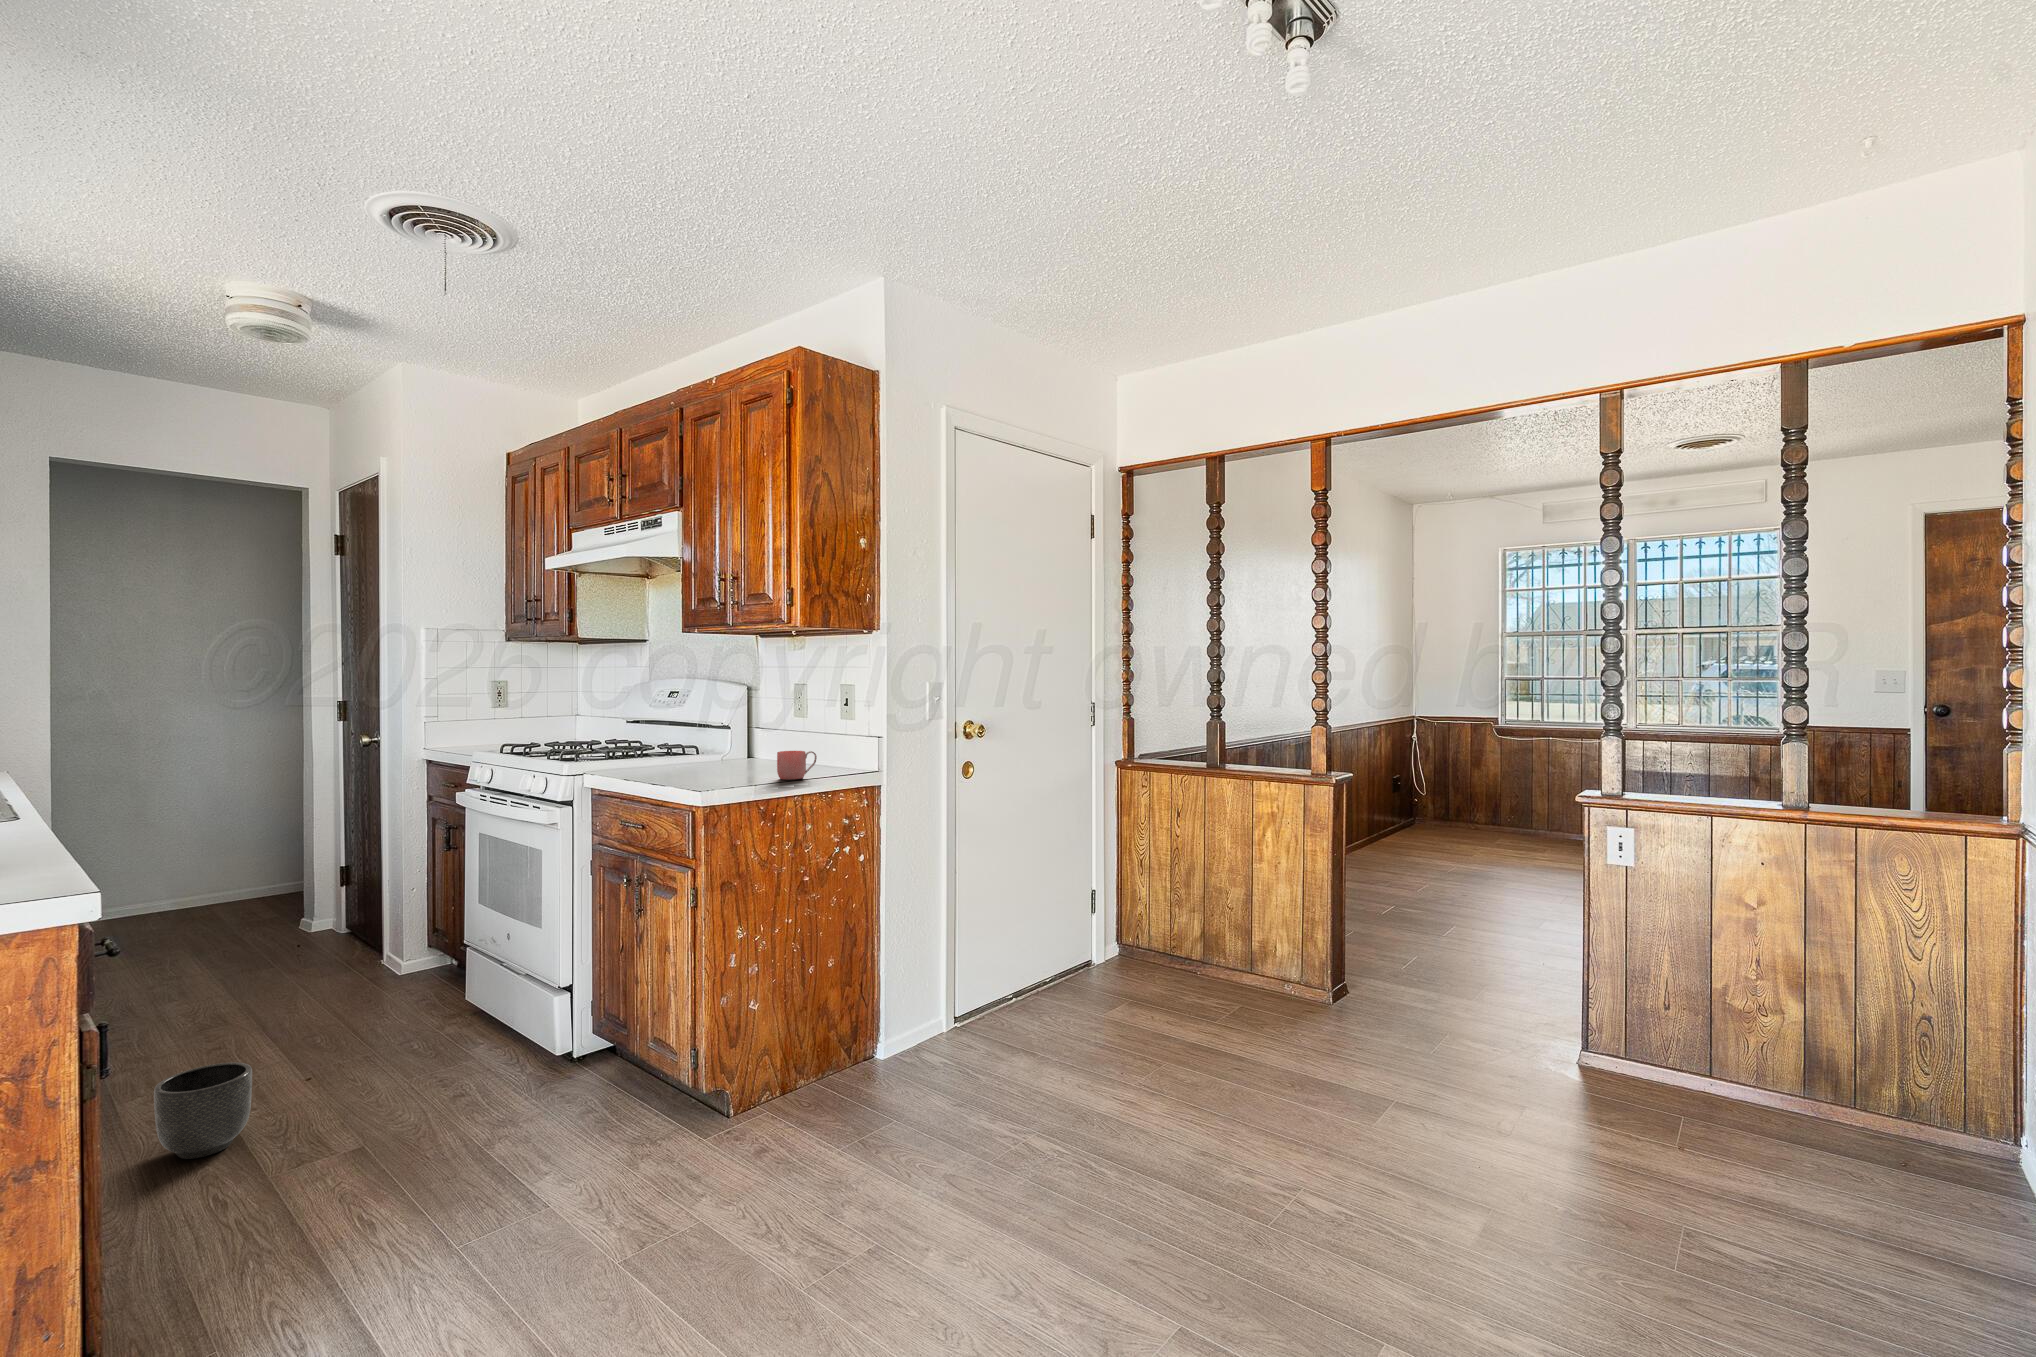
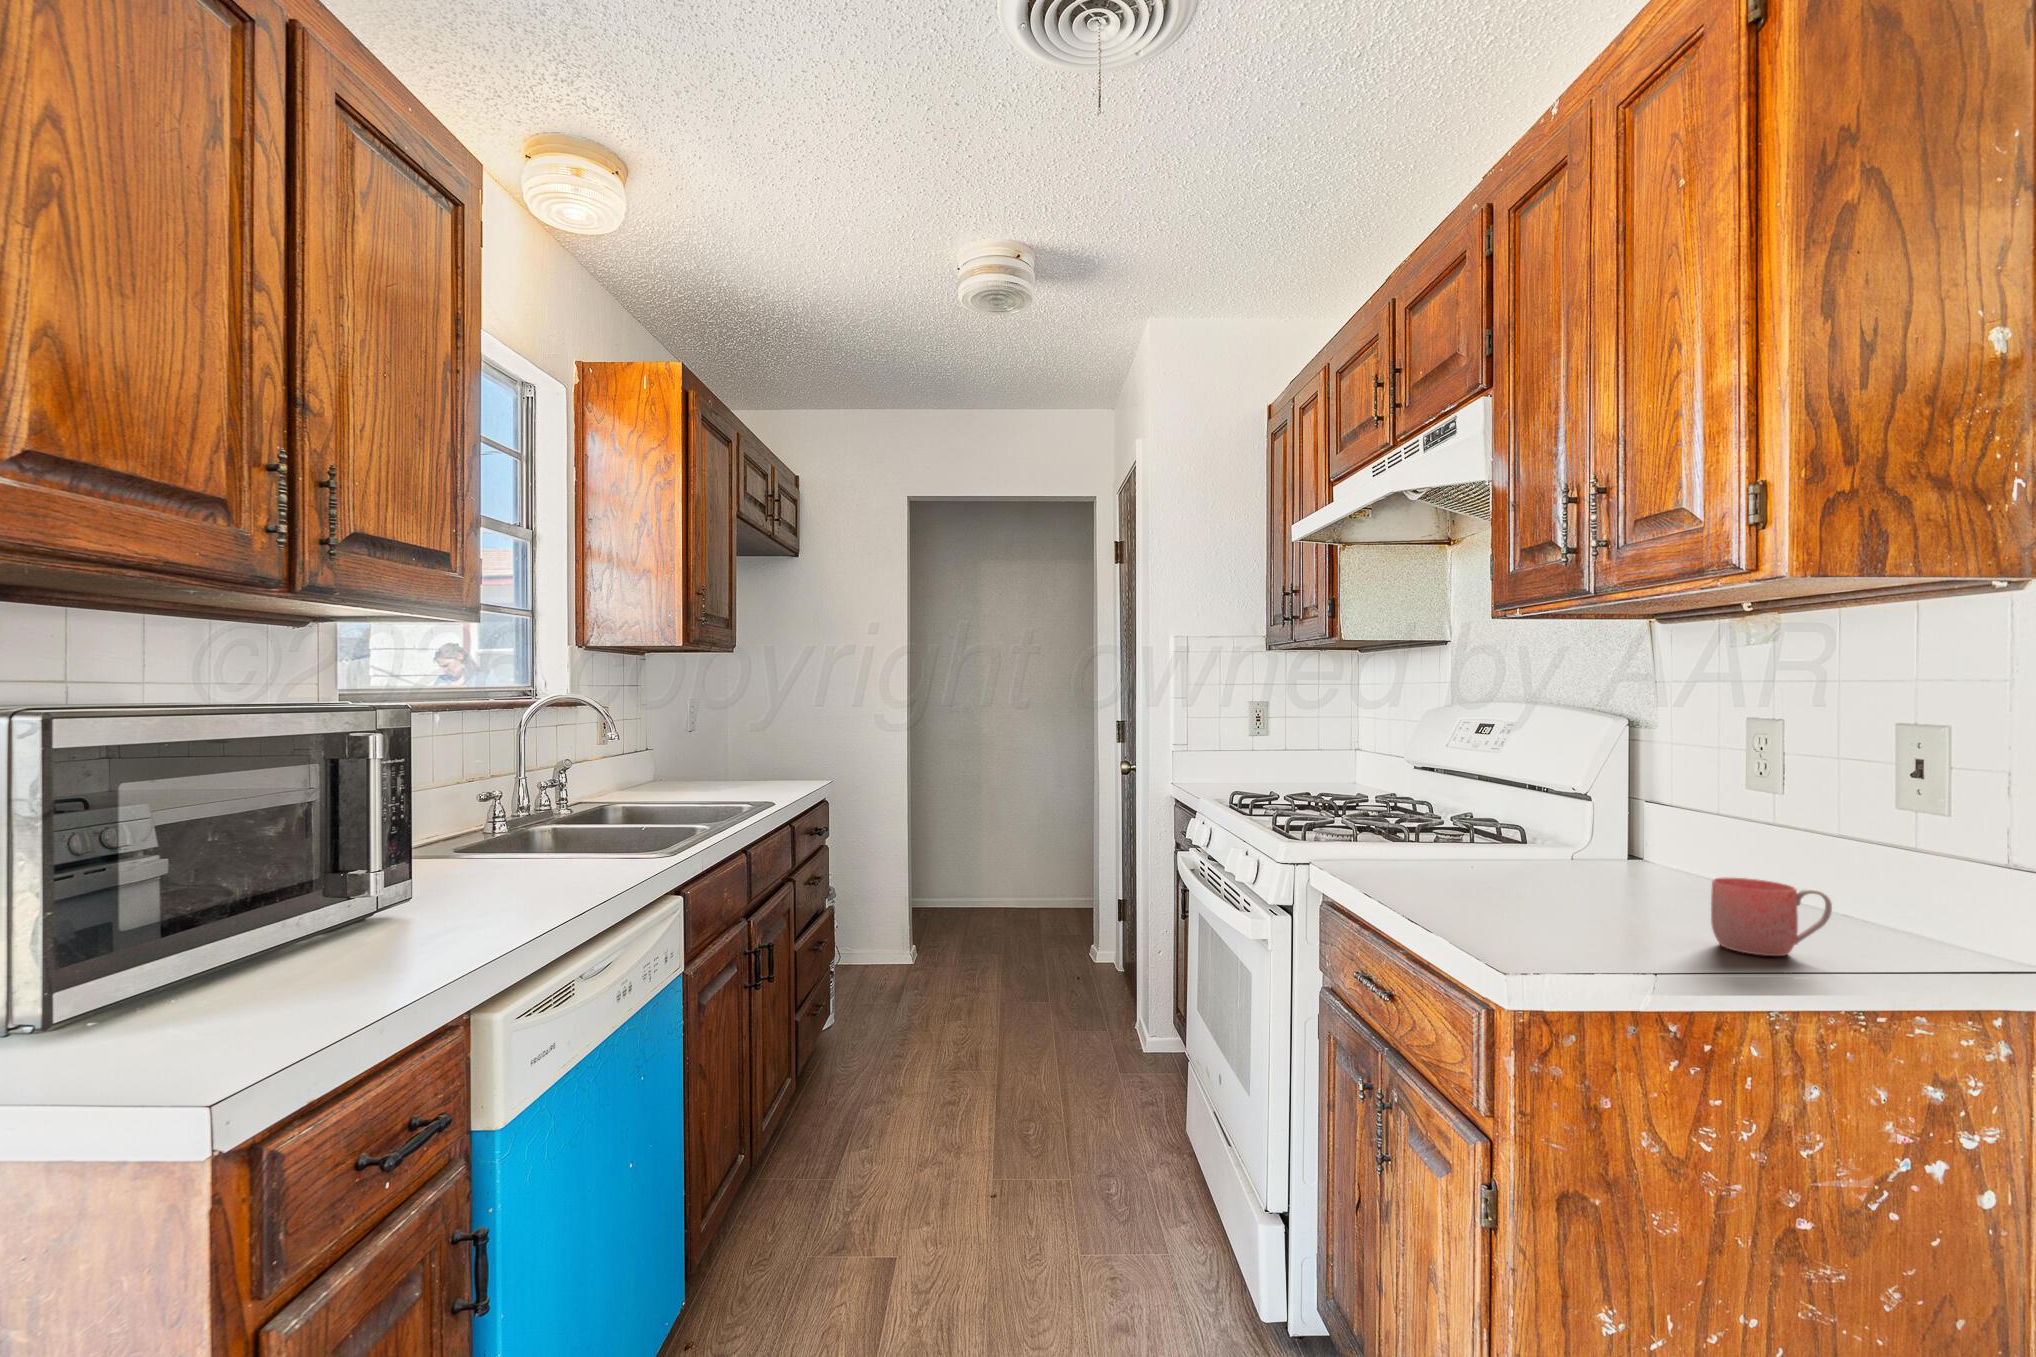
planter: present [154,1062,252,1159] -> none [791,1168,887,1299]

